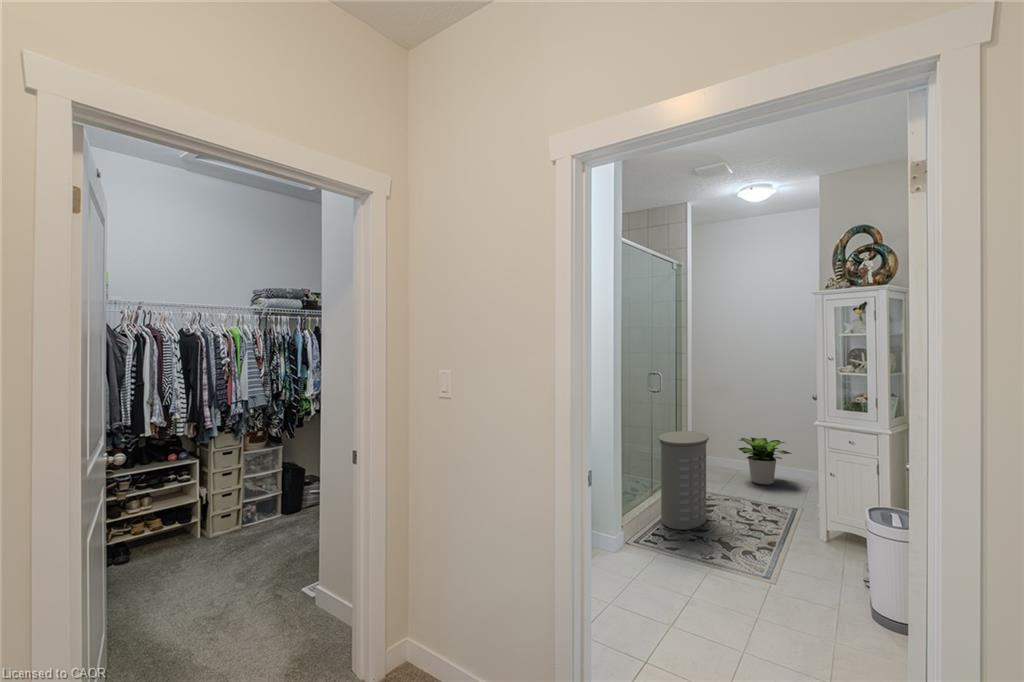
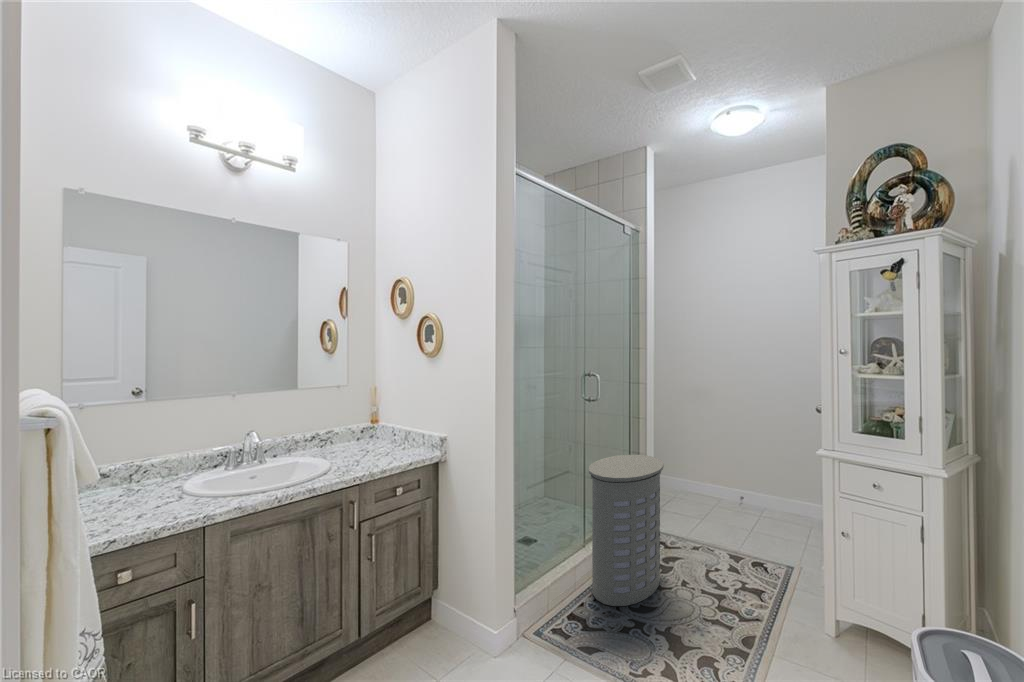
potted plant: present [738,437,792,485] -> none [716,457,789,523]

